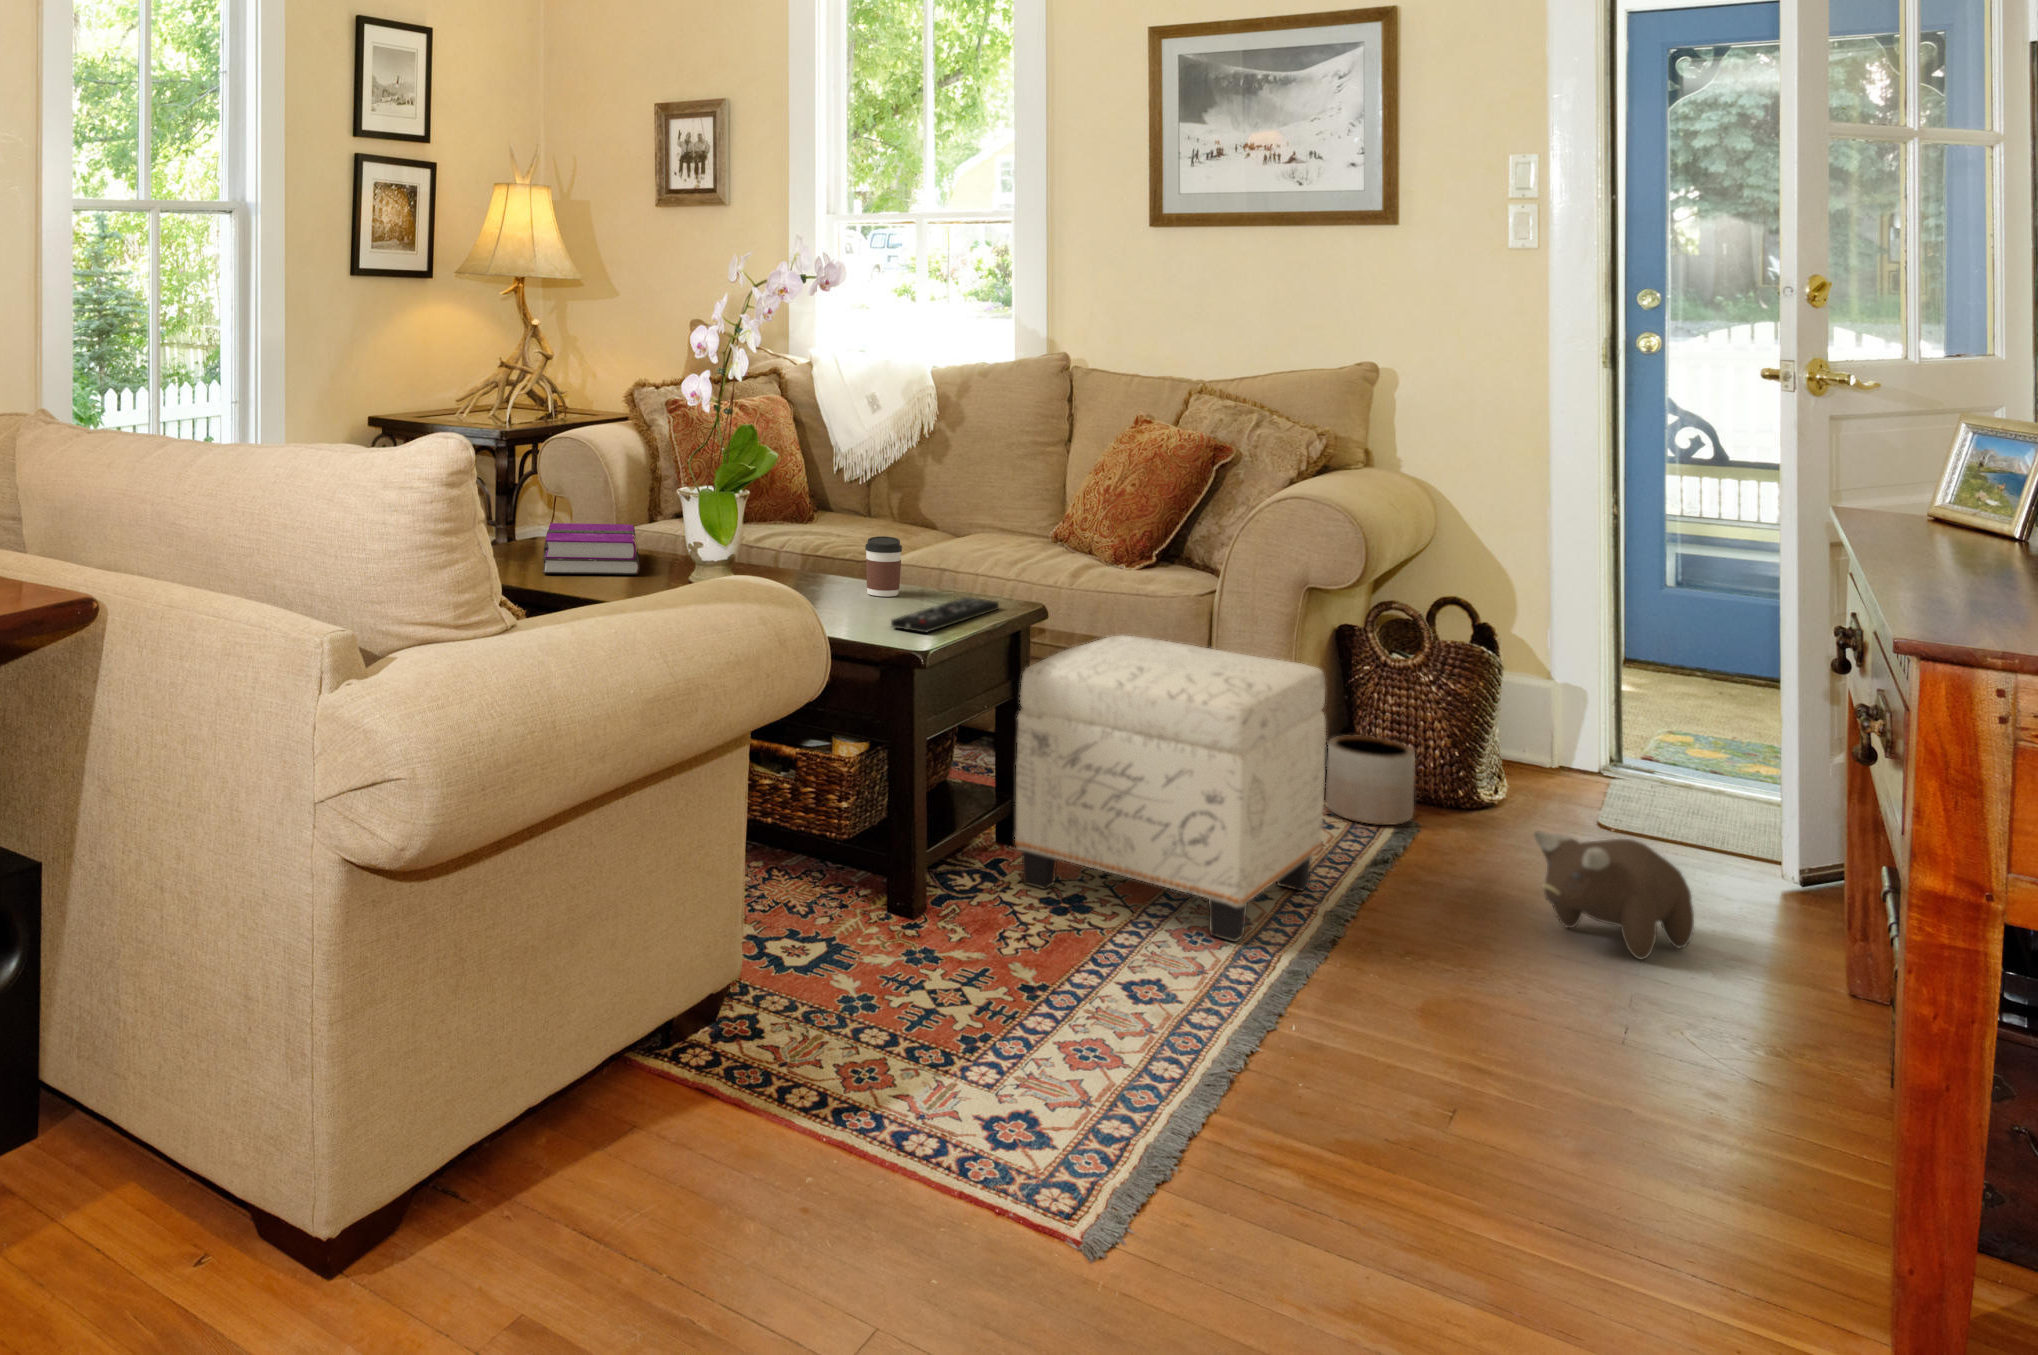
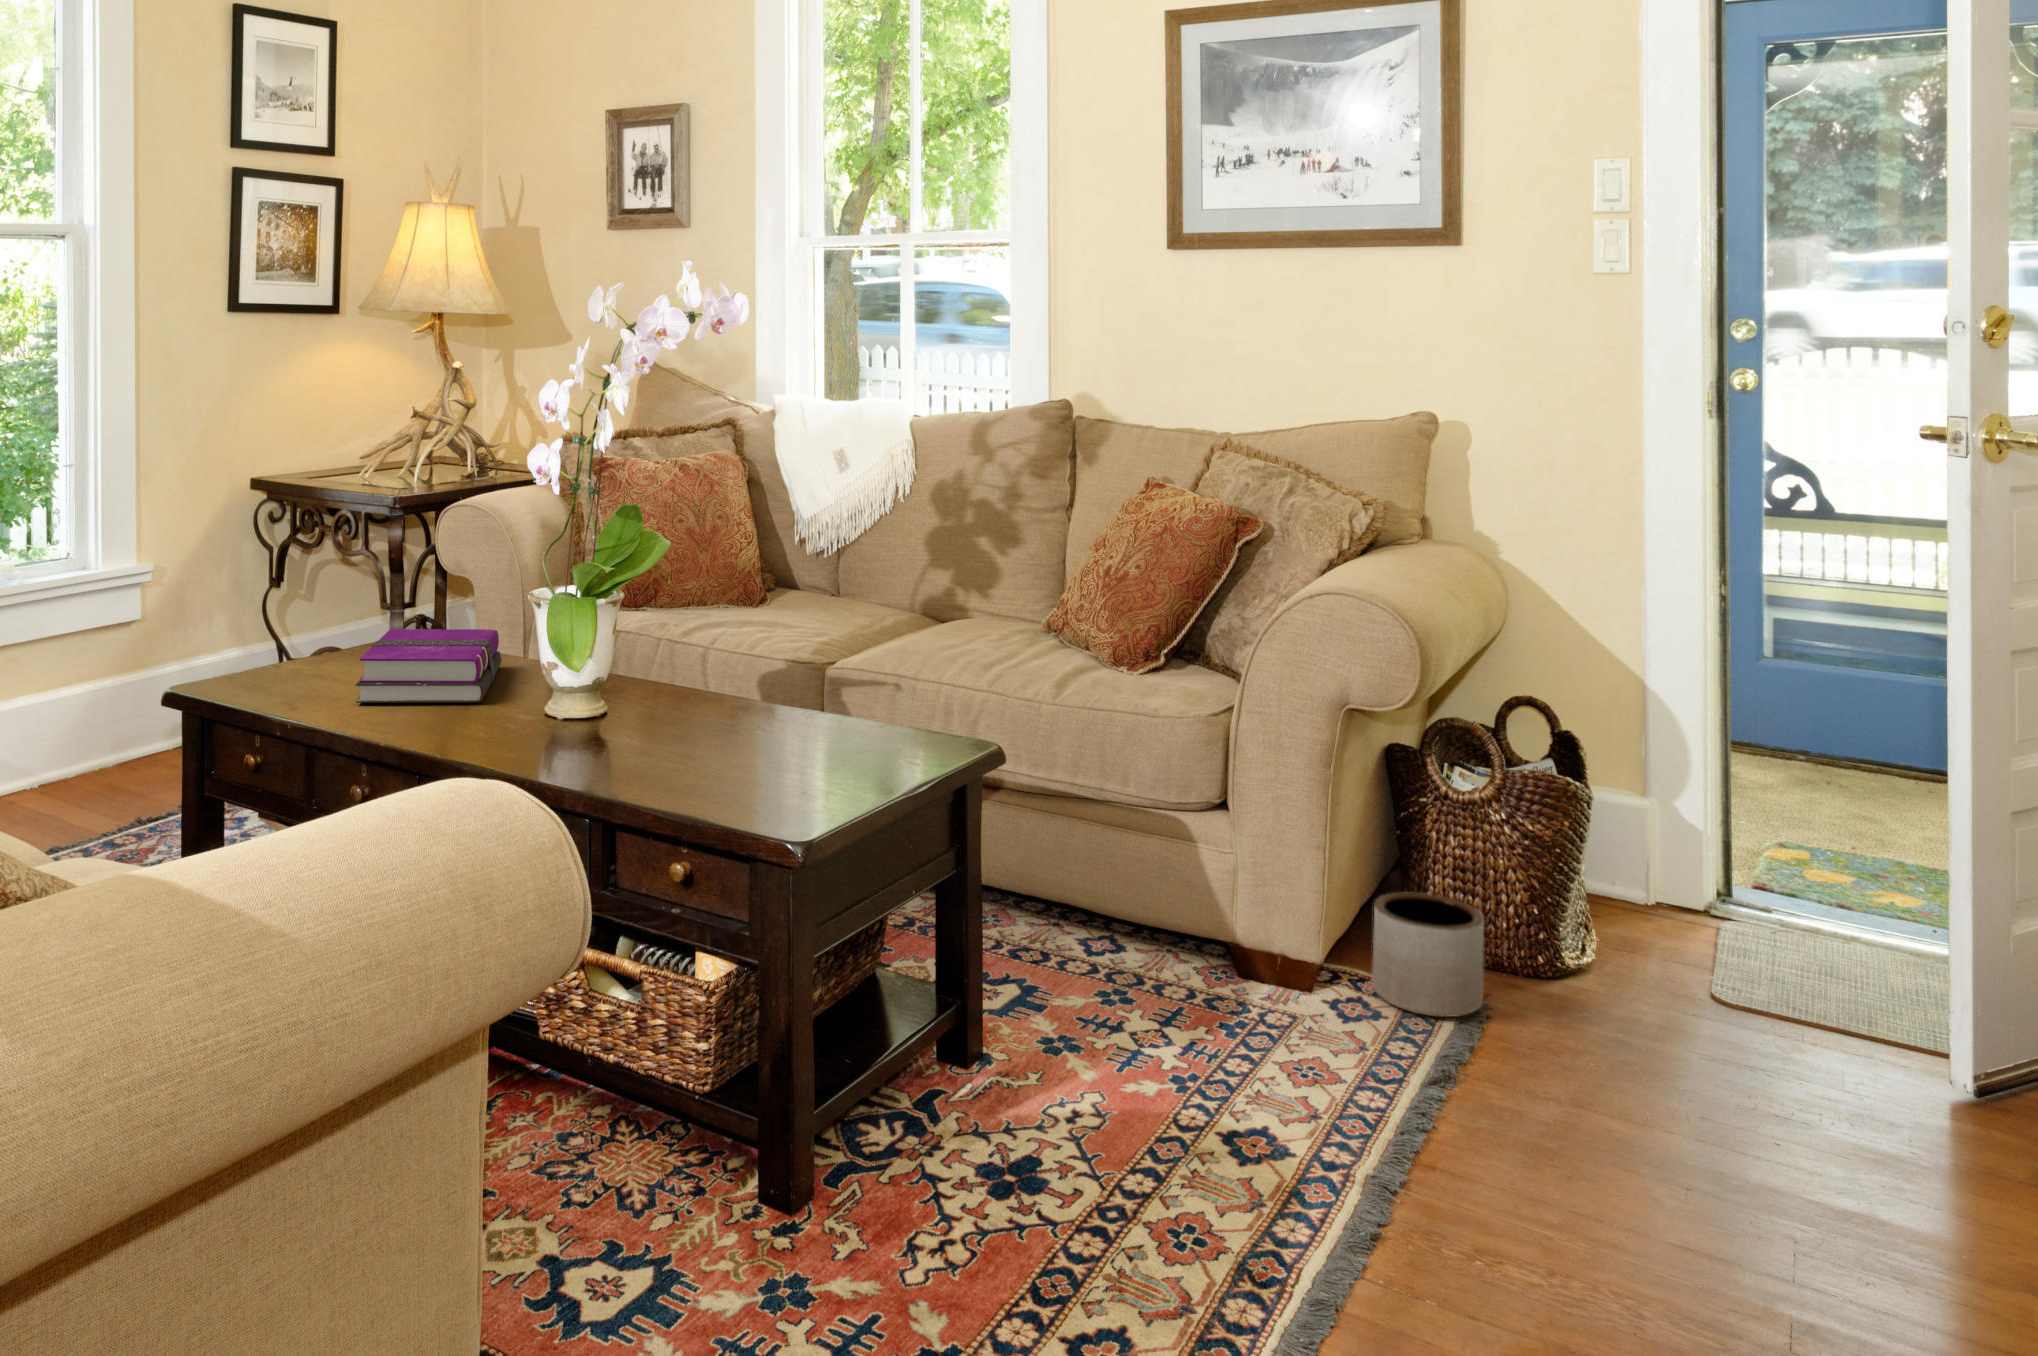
coffee cup: present [865,536,902,596] -> none [766,652,814,734]
remote control: present [891,597,999,633] -> none [774,736,934,802]
ottoman: present [1015,636,1326,942] -> none [948,782,1364,1248]
plush toy: present [1534,831,1694,959] -> none [1646,1073,1868,1262]

